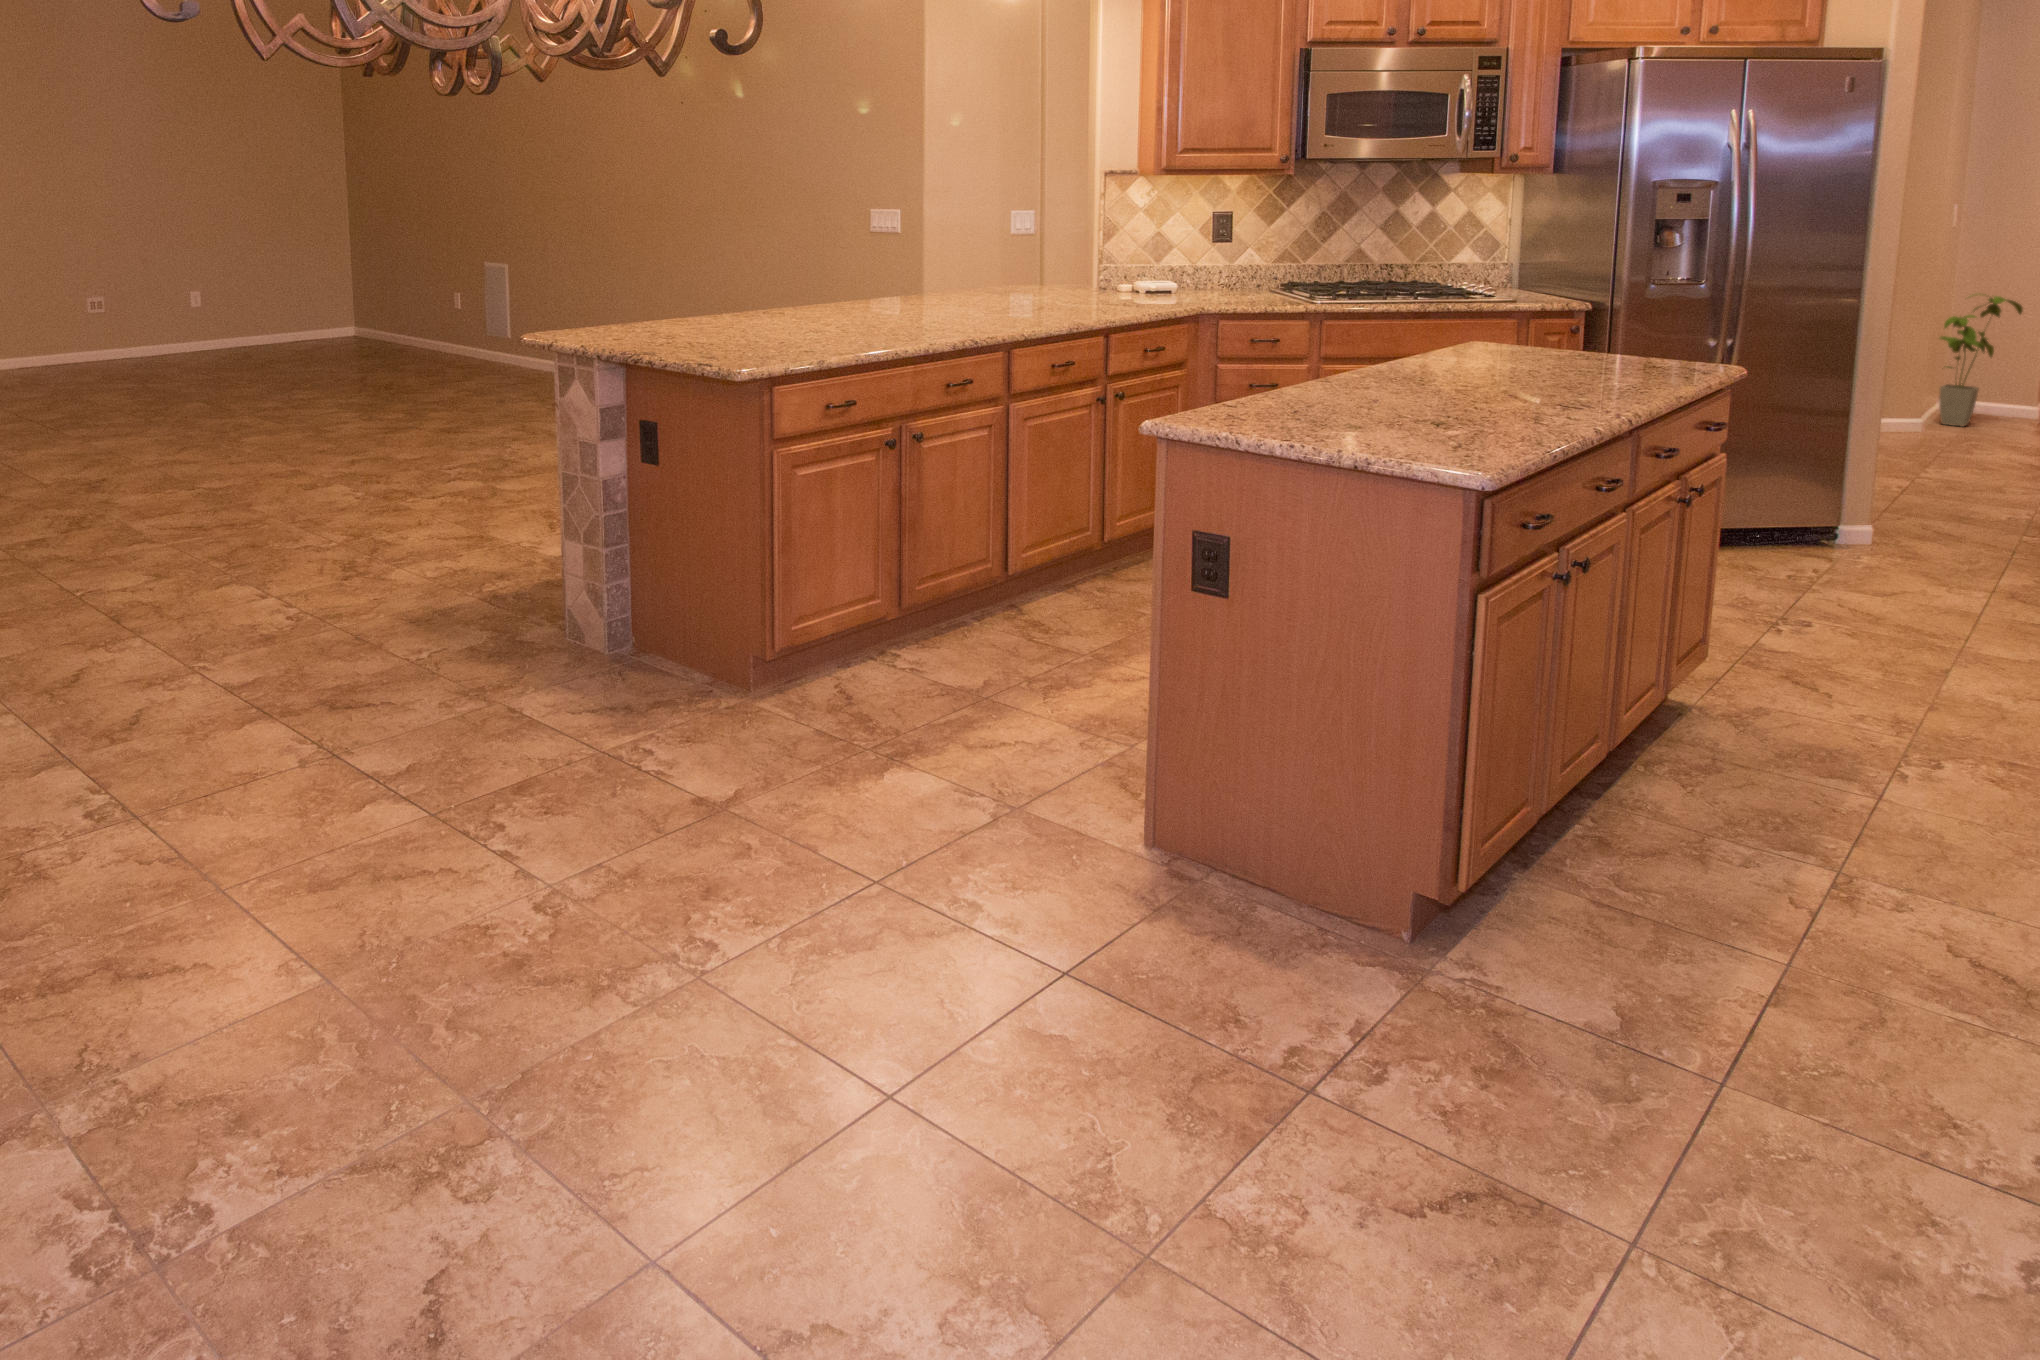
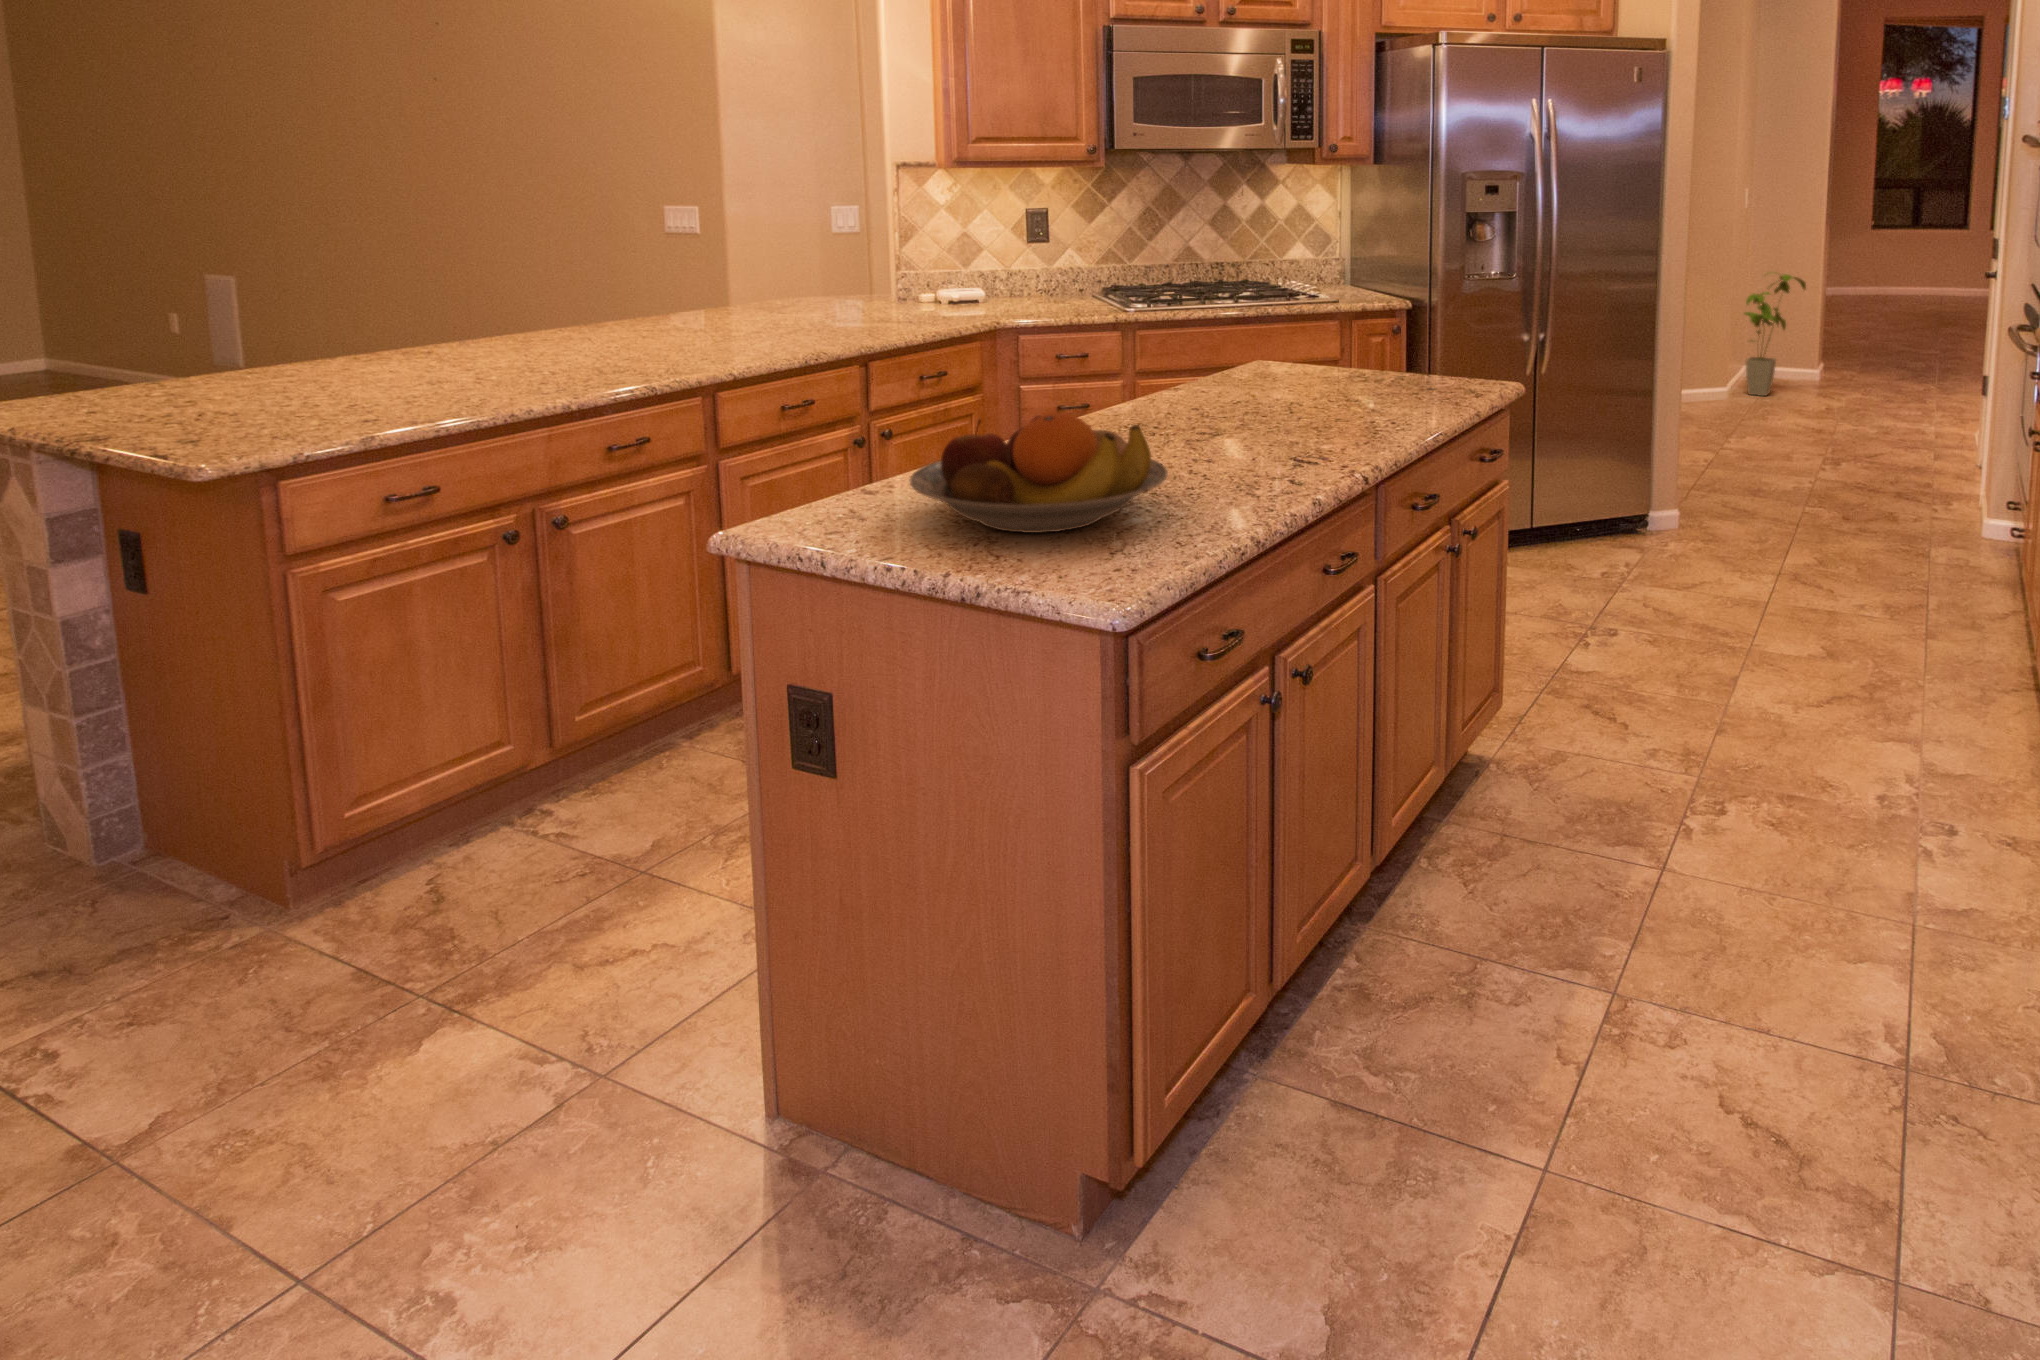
fruit bowl: none [1280,347,1485,433] -> present [910,414,1168,533]

